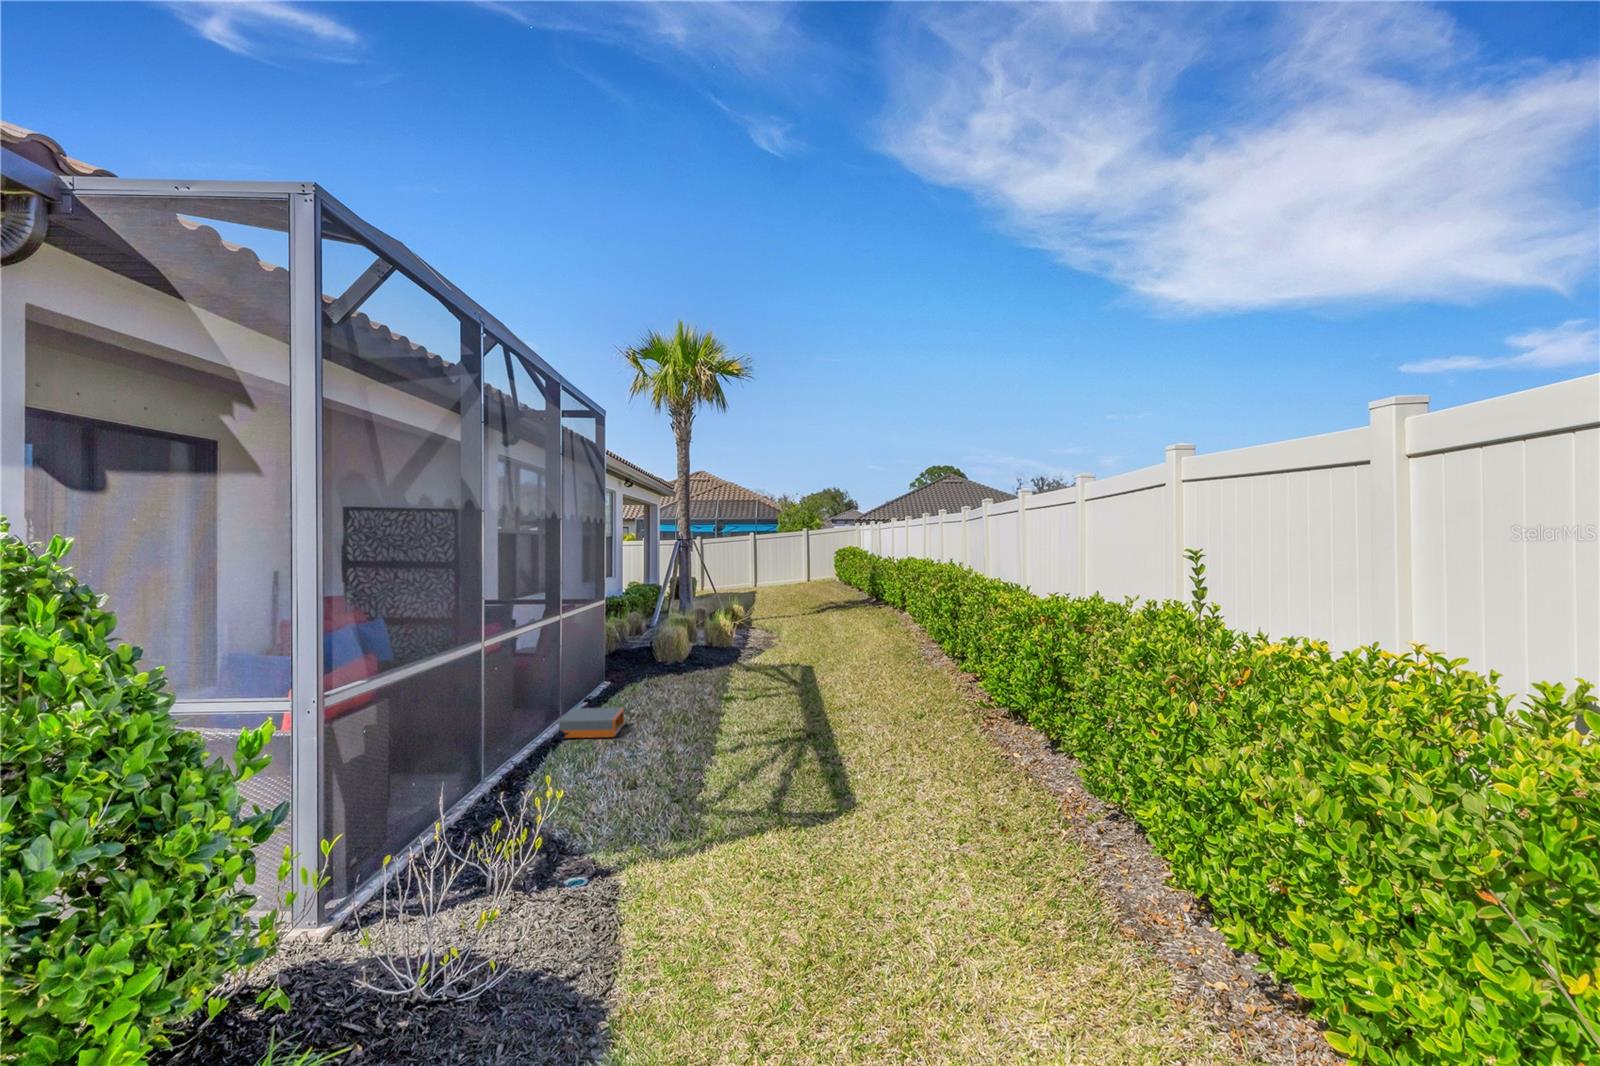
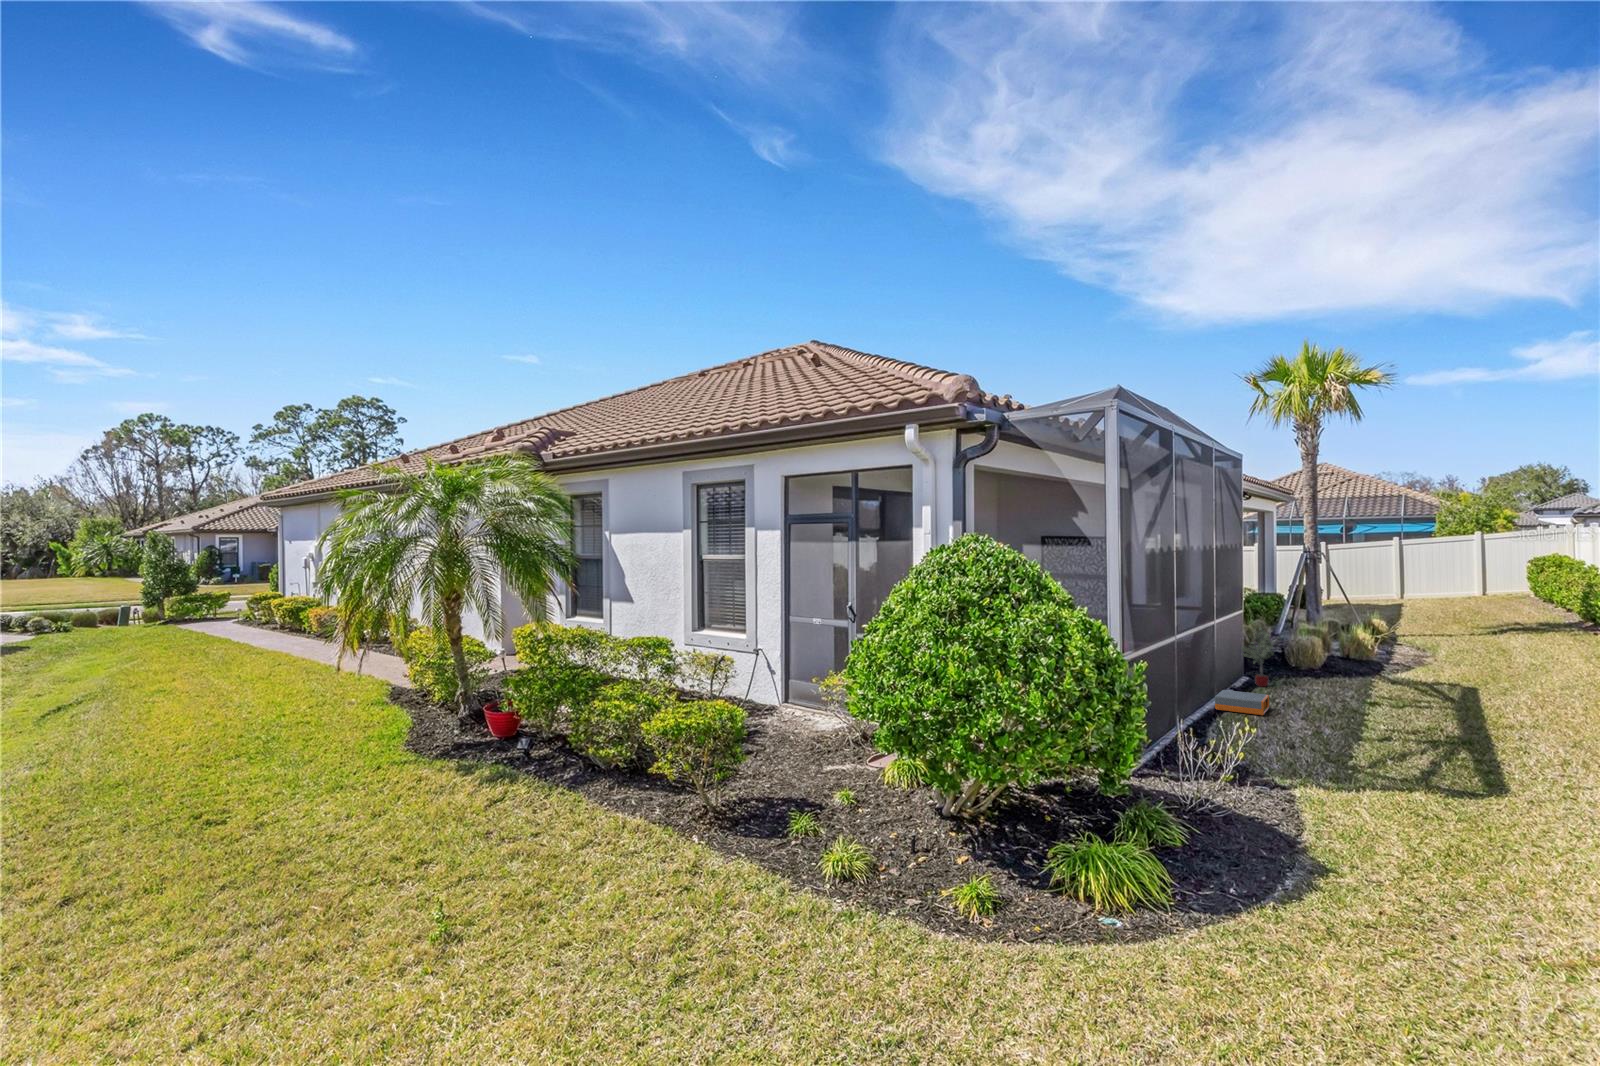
potted tree: none [602,622,639,695] -> present [1241,628,1274,687]

